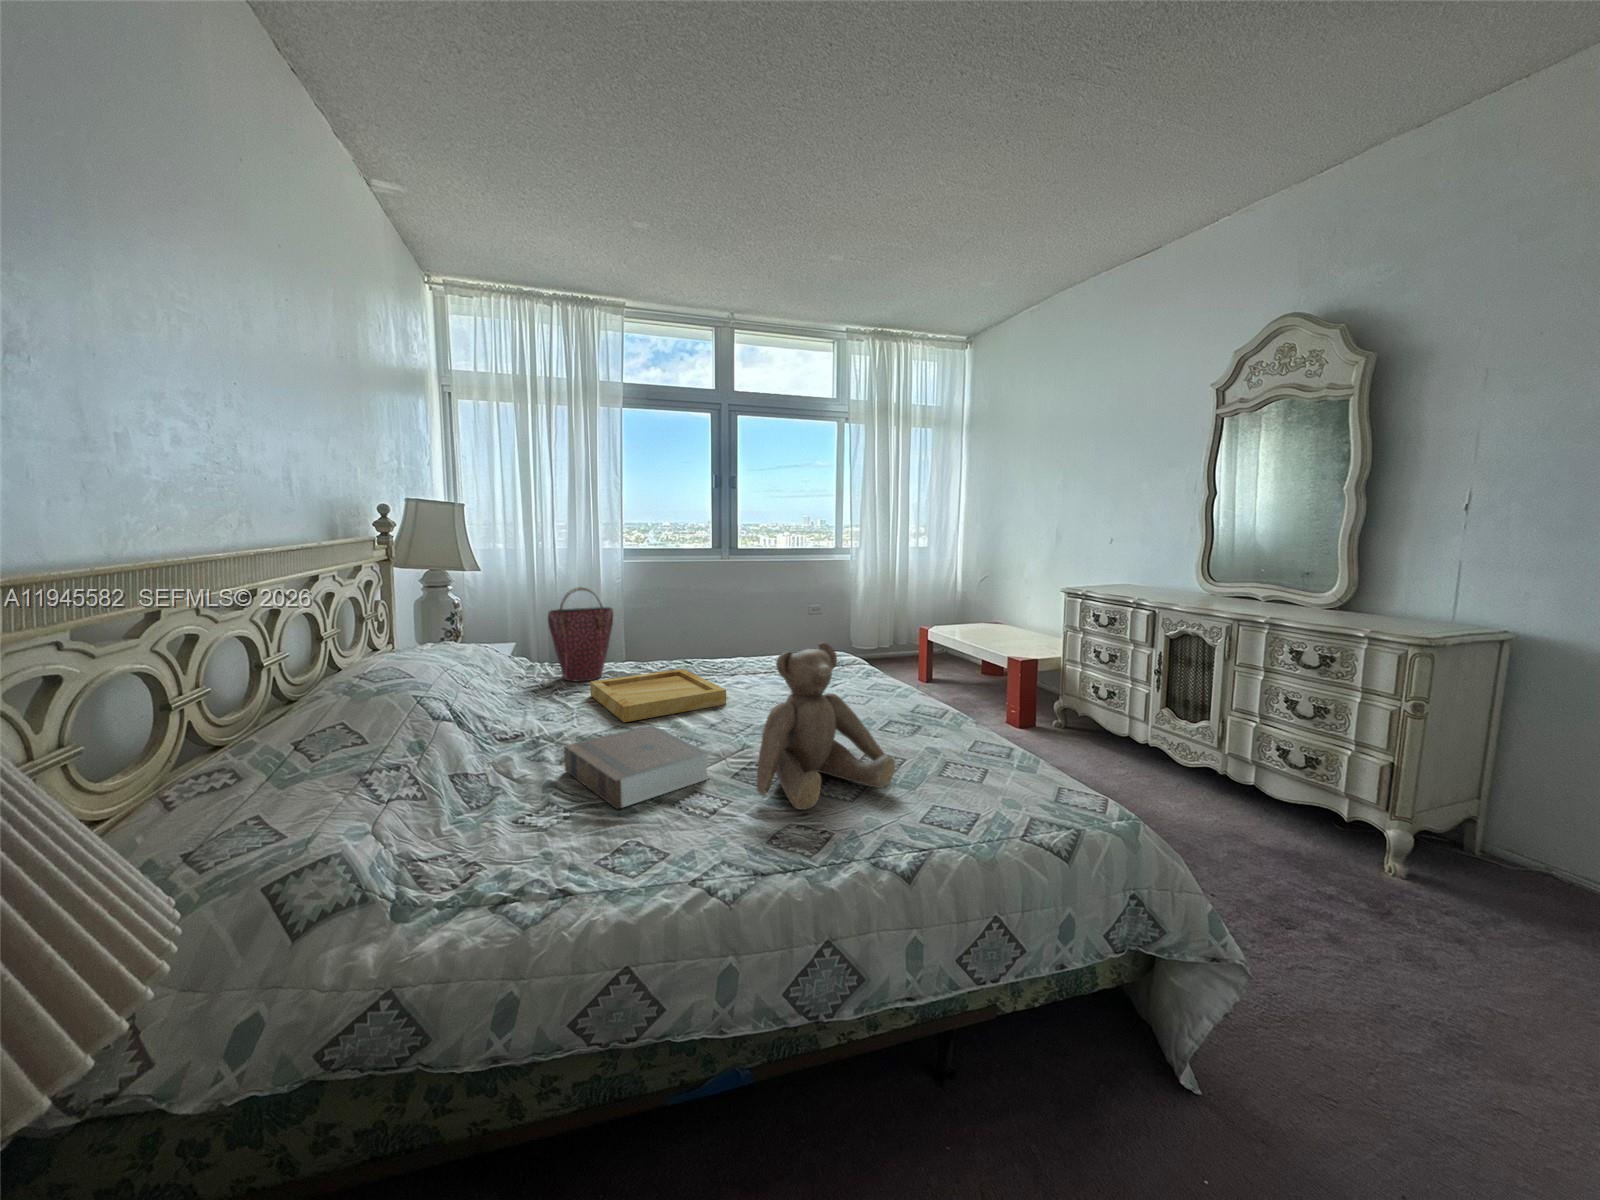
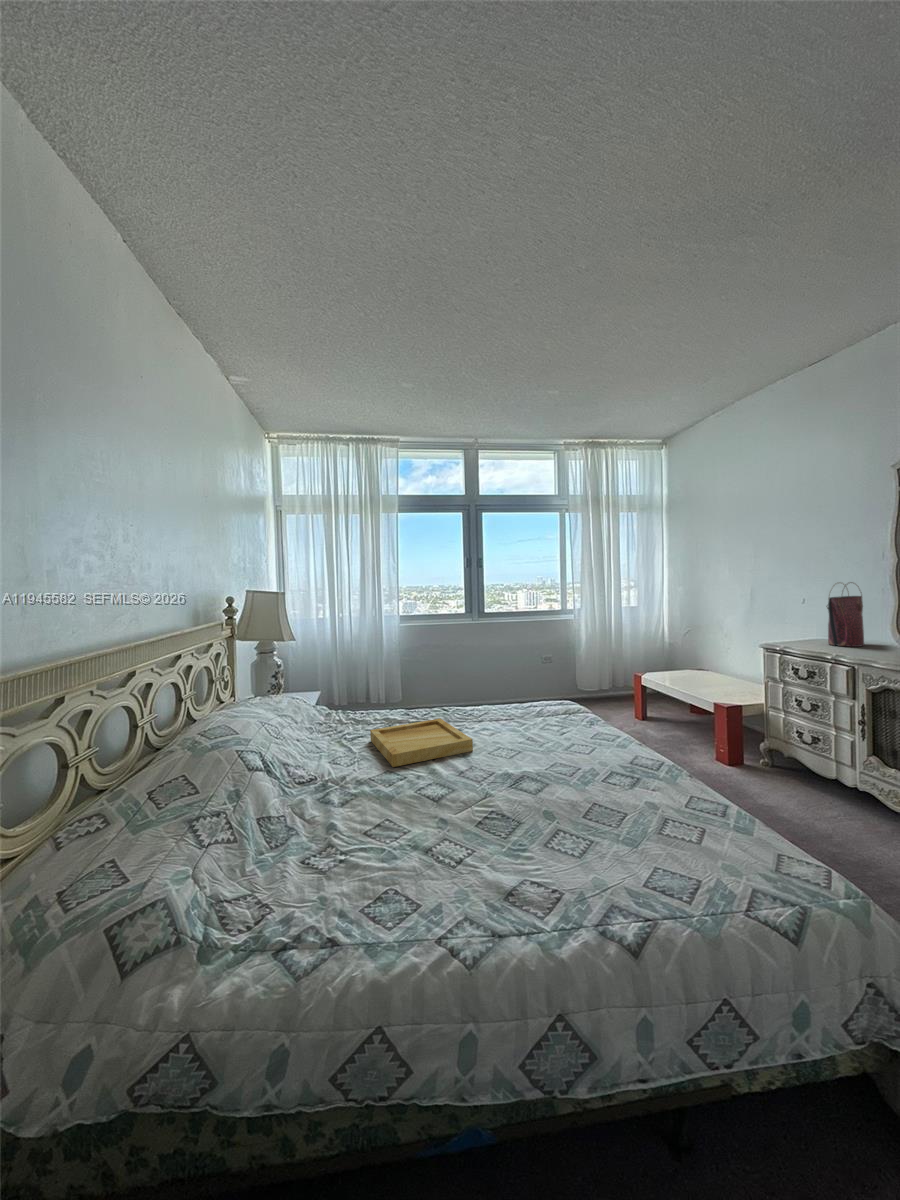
handbag: present [548,588,613,681] -> present [826,582,864,647]
teddy bear: present [756,642,895,809] -> none [494,711,616,866]
book: present [564,725,708,809] -> none [344,774,457,855]

